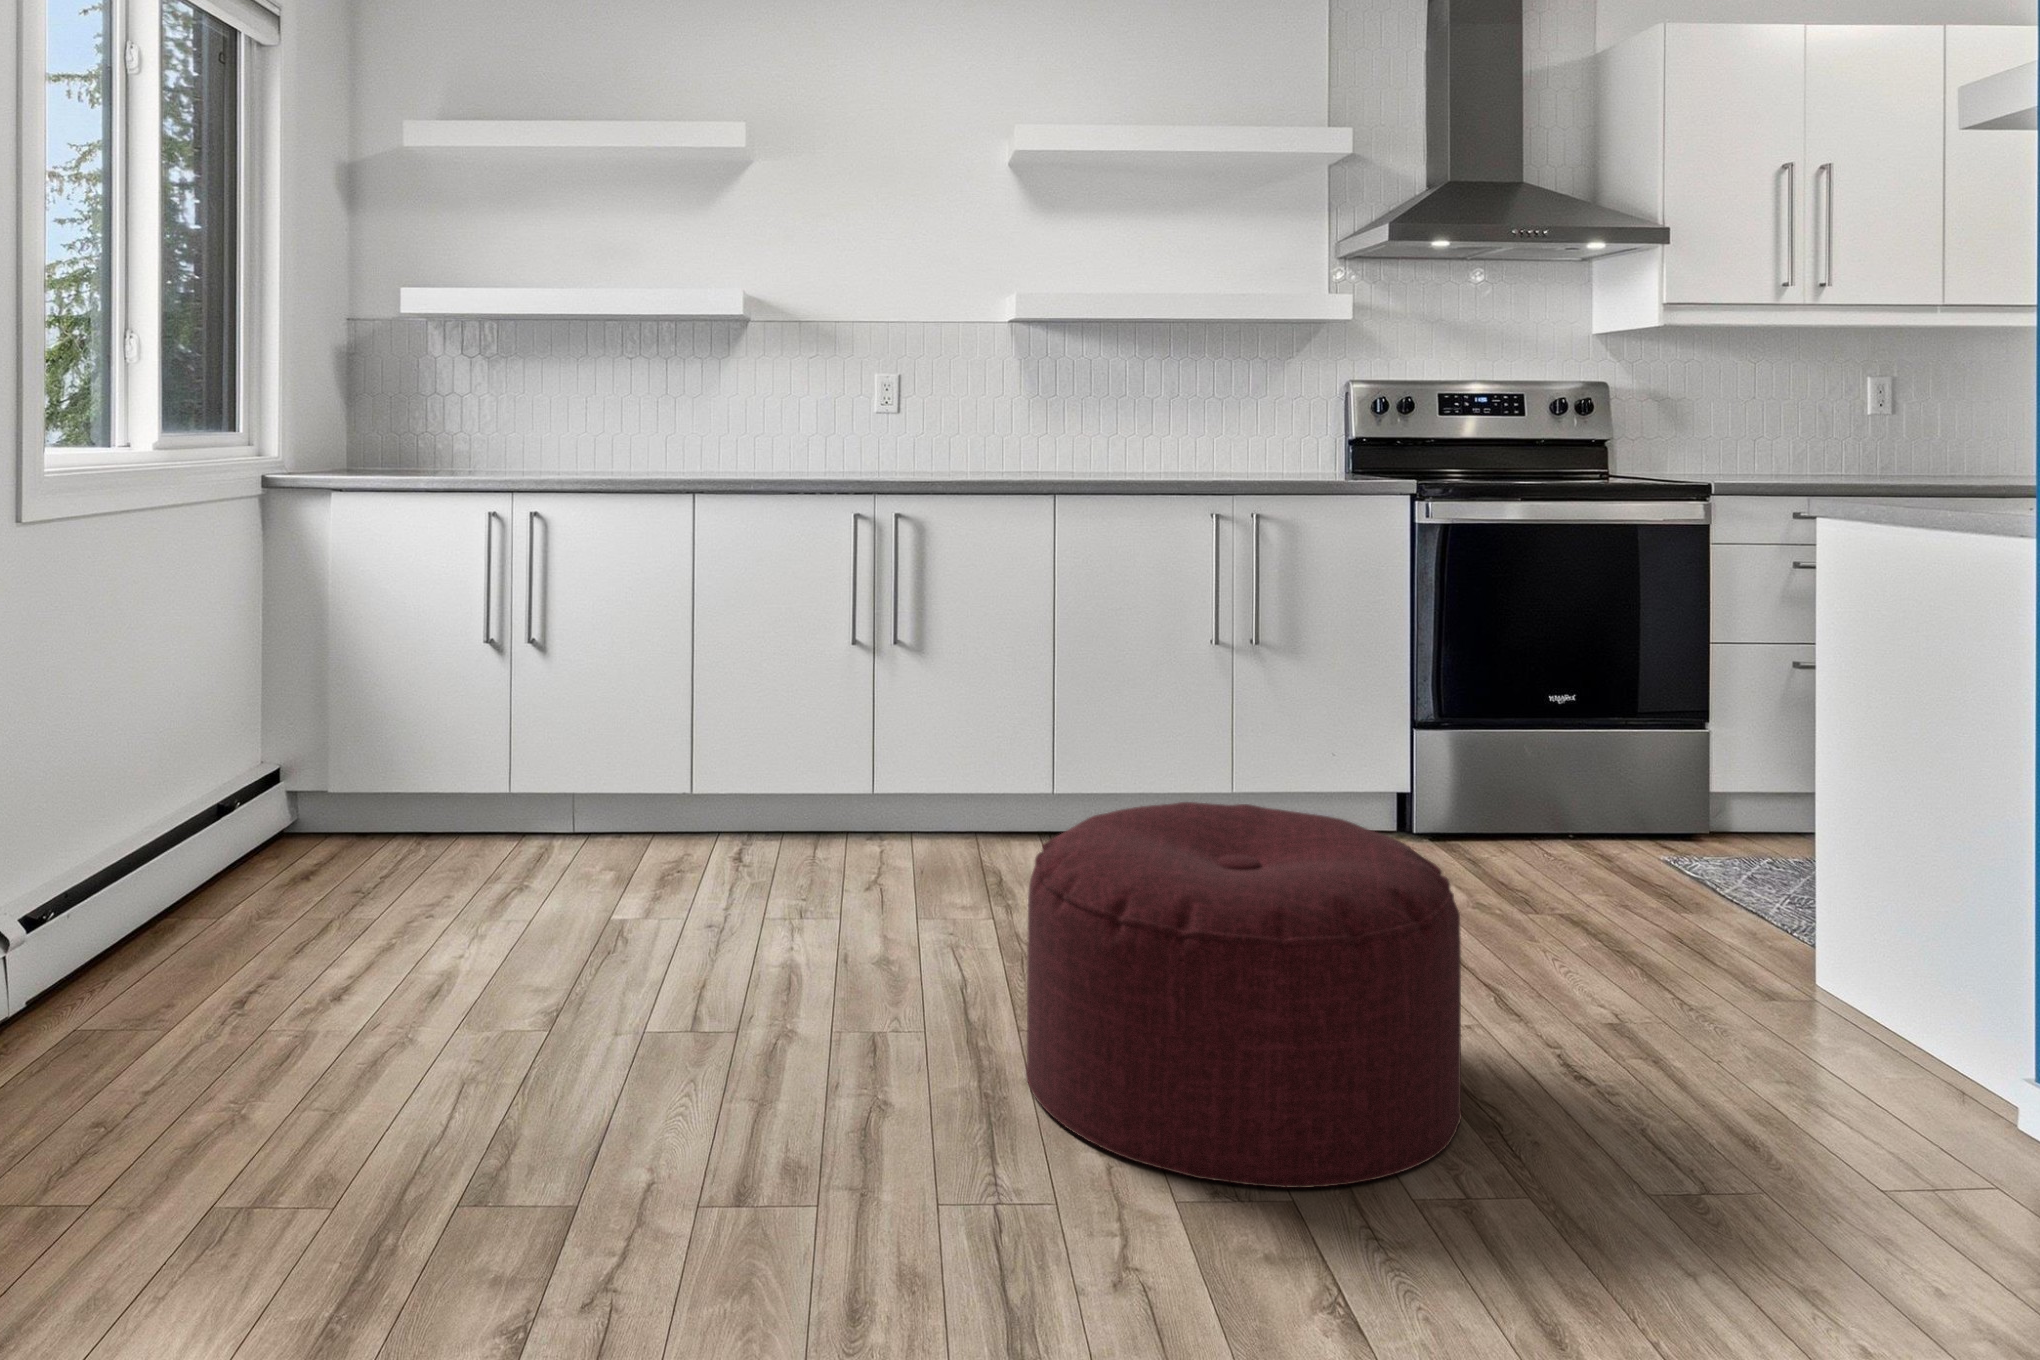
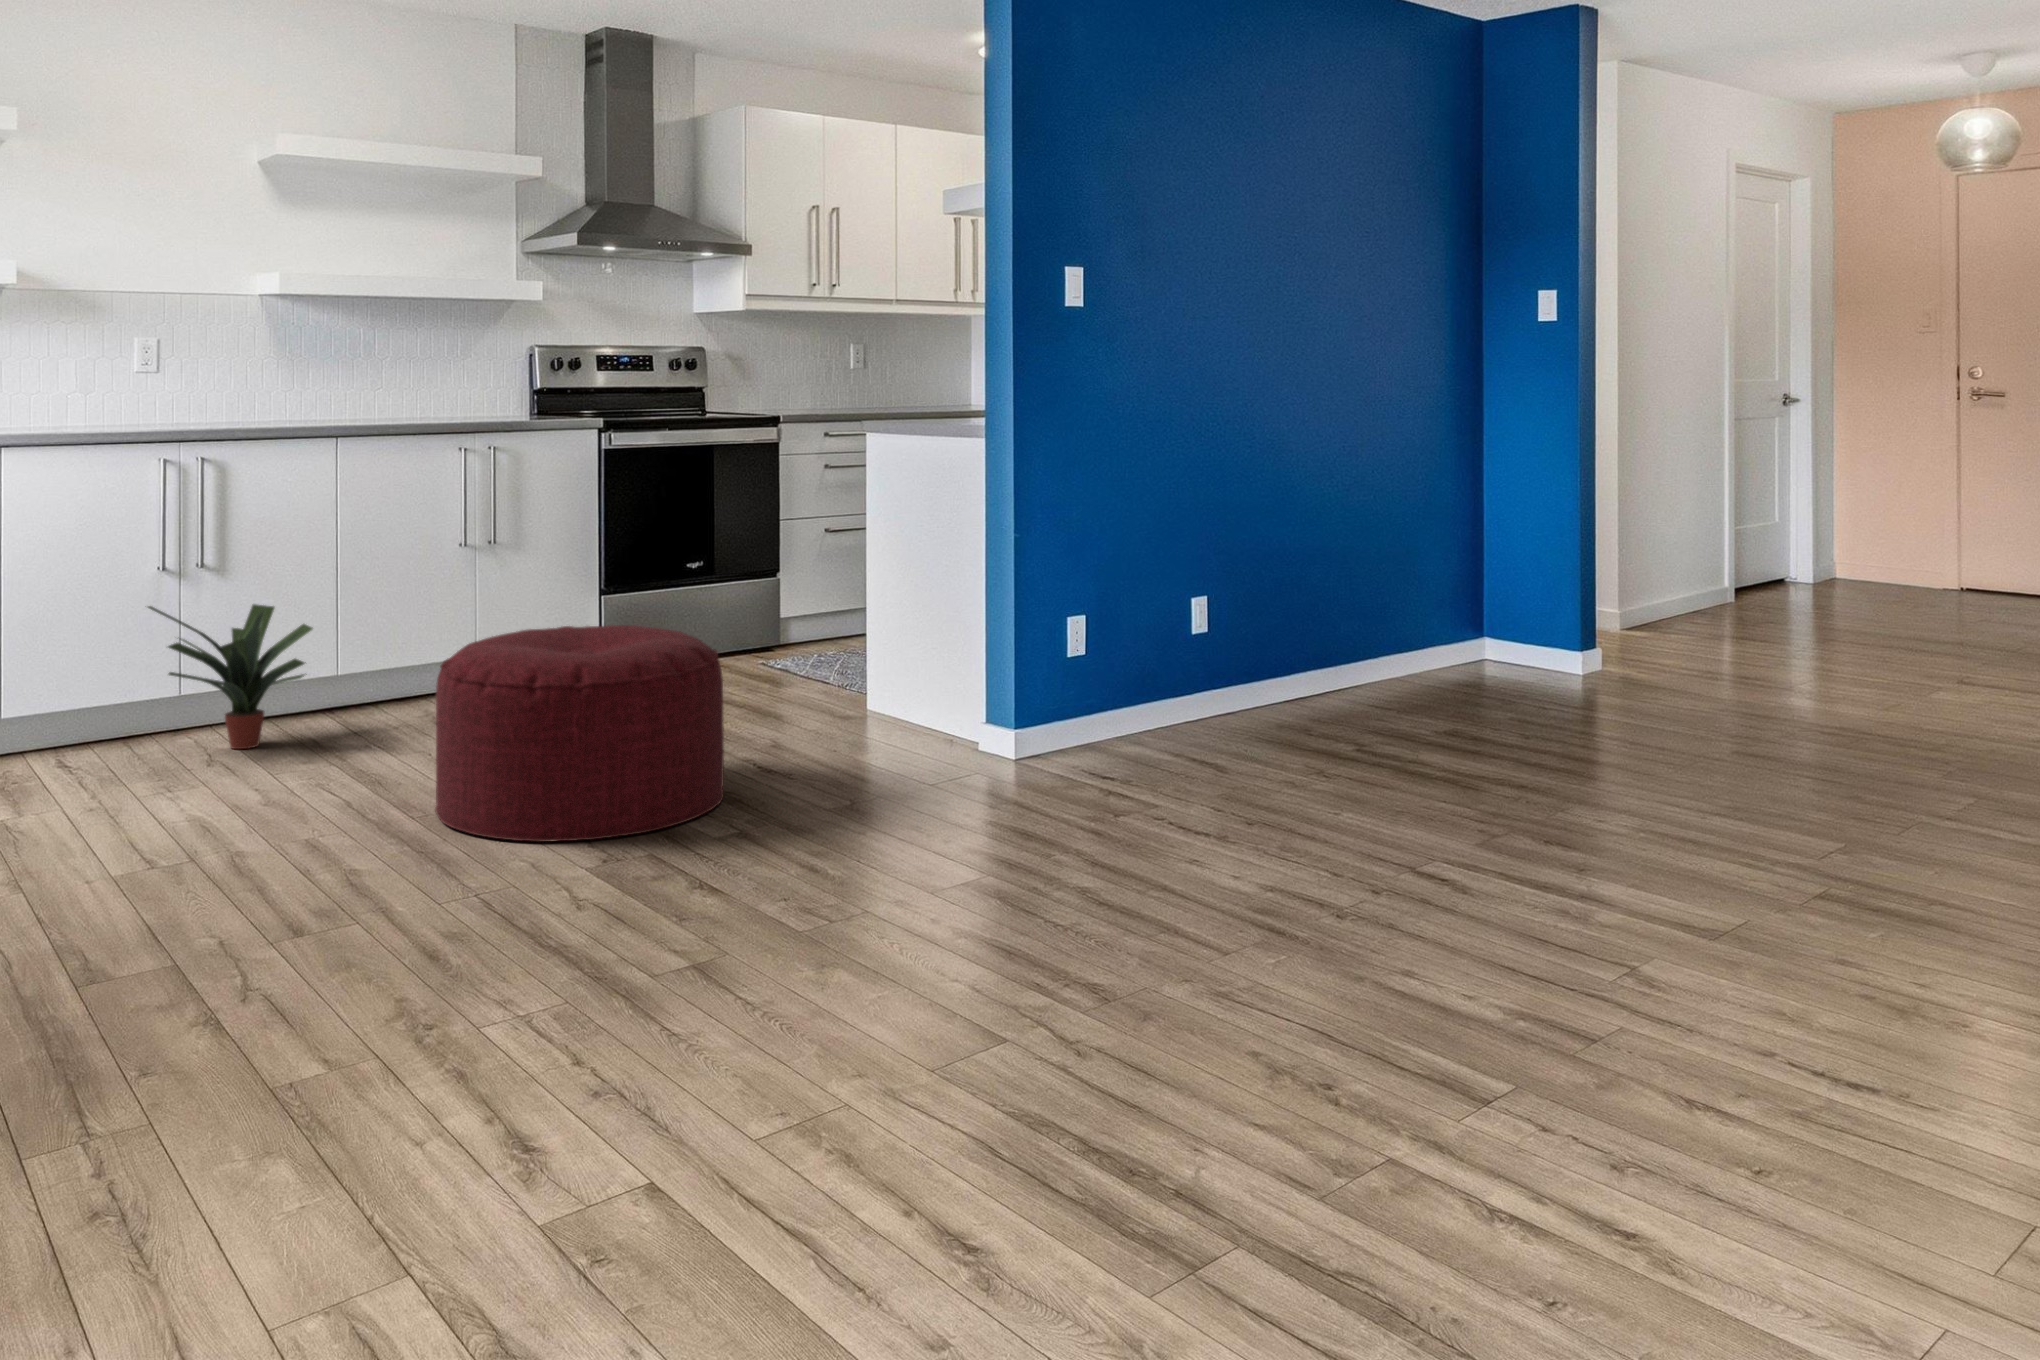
potted plant: none [818,688,1005,873] -> present [148,604,312,749]

